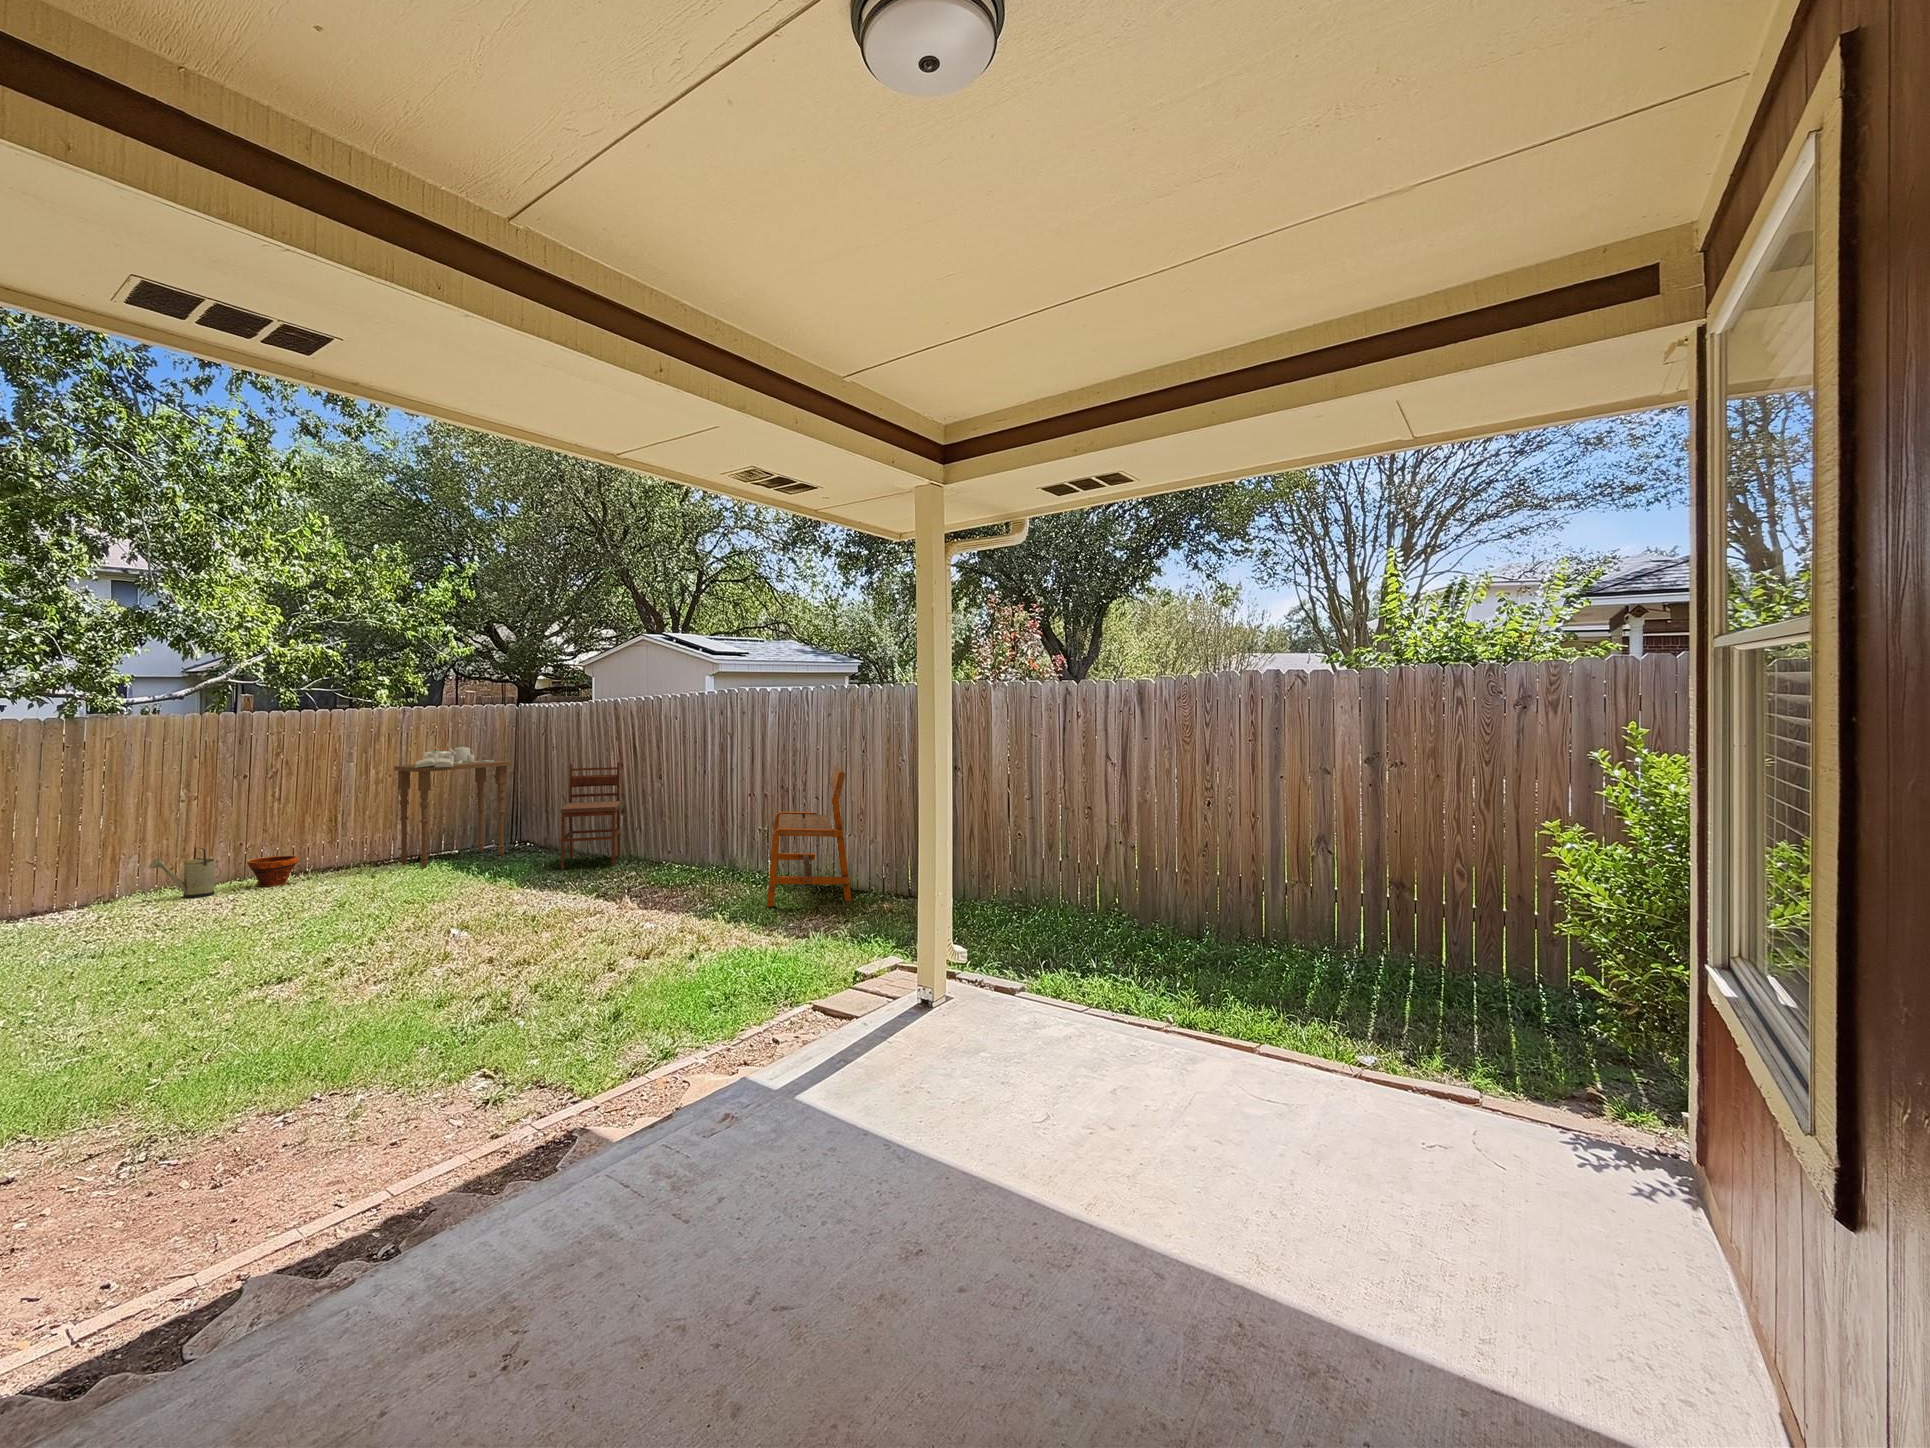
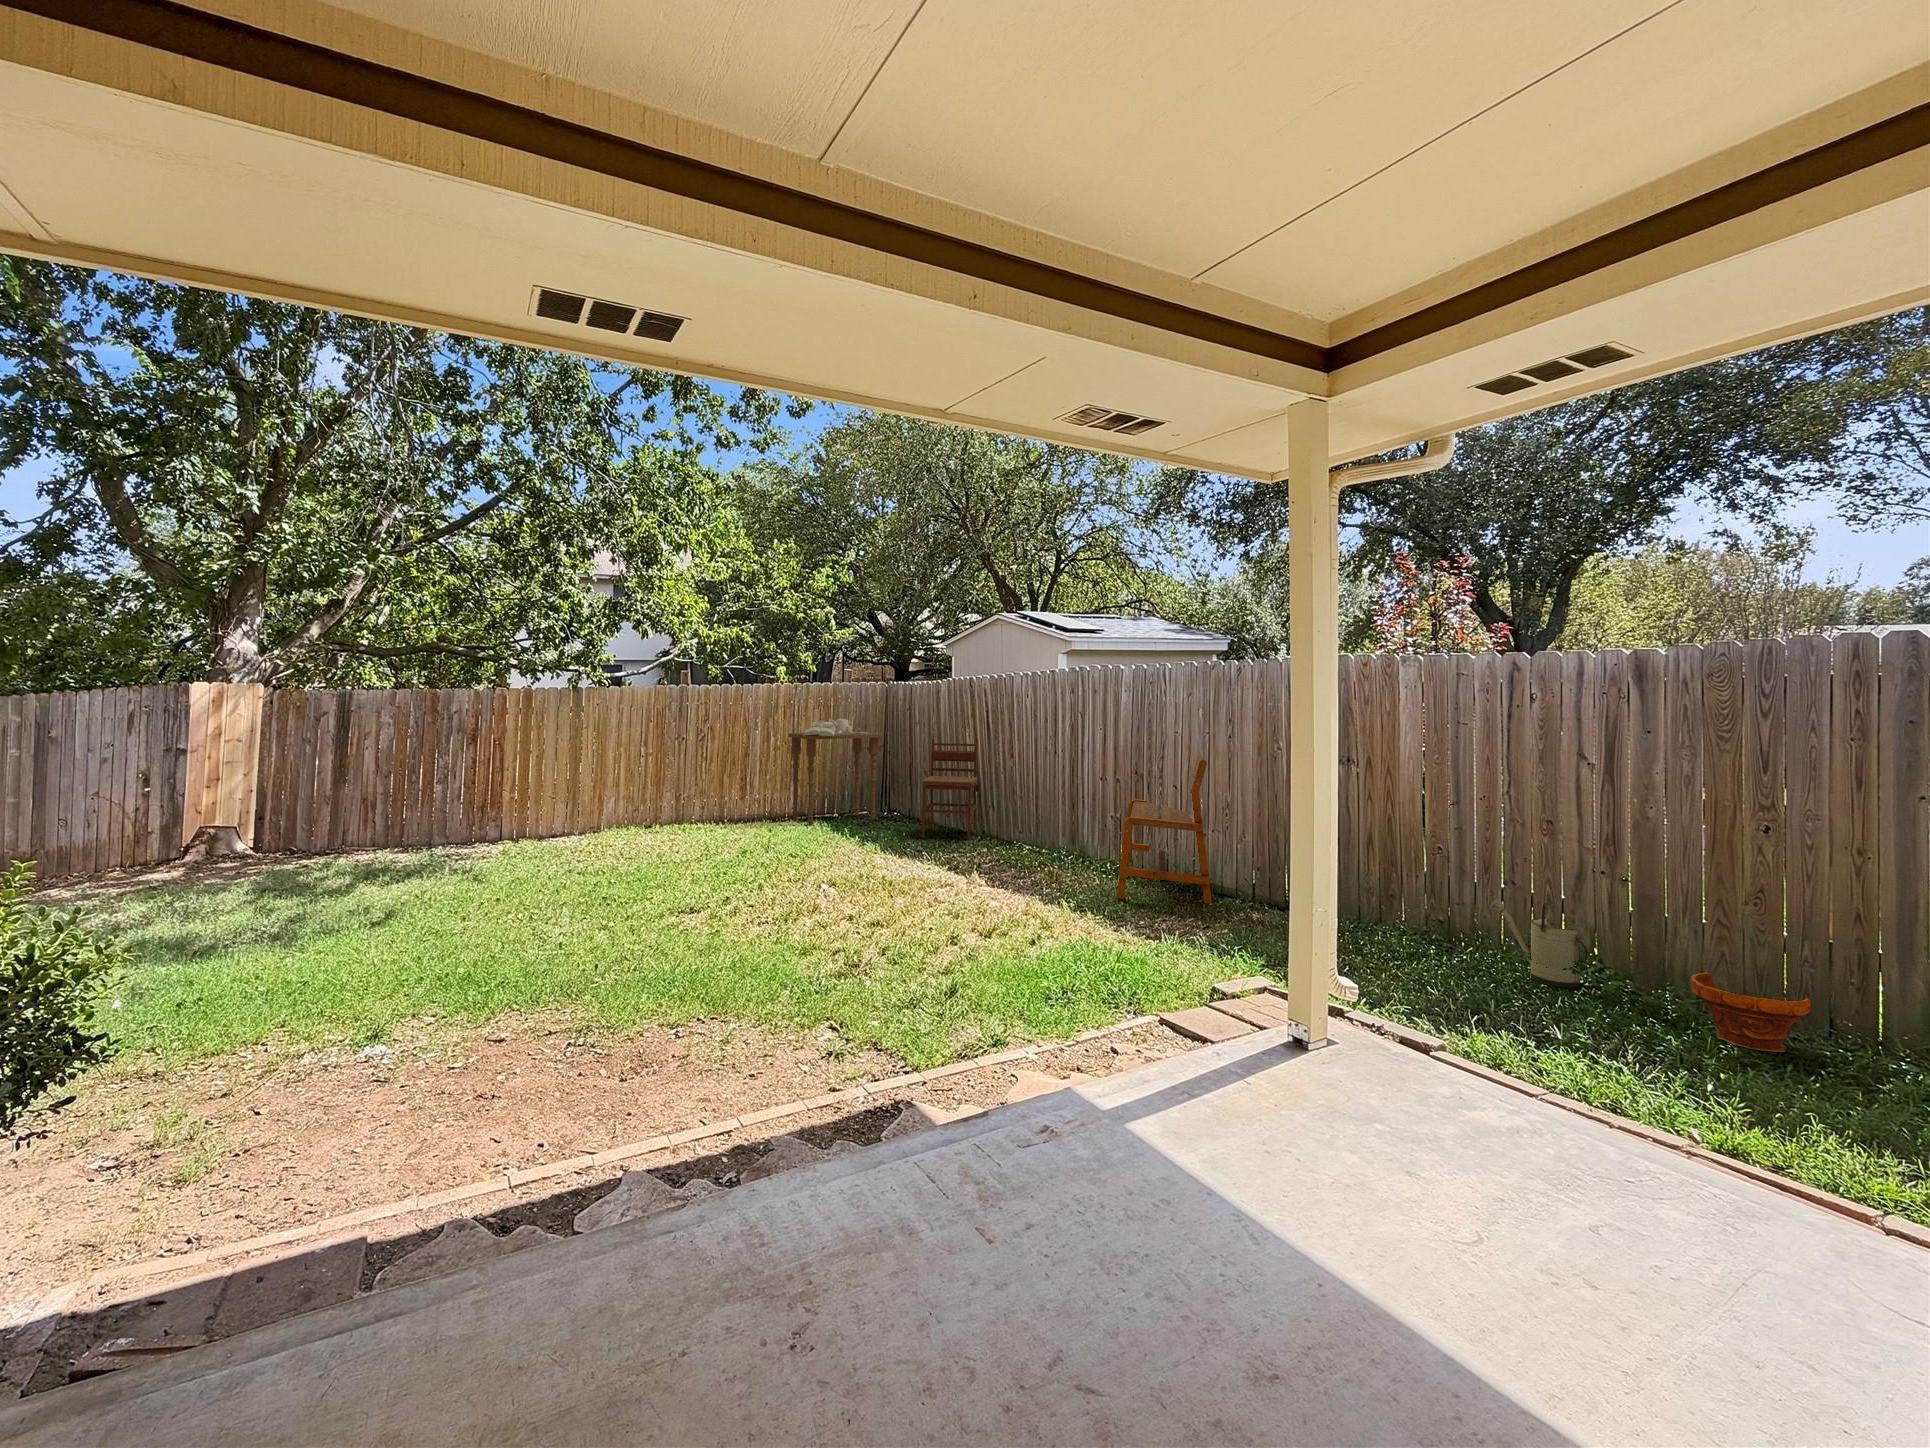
watering can: present [149,848,221,898] -> present [1487,896,1588,988]
planter: present [247,856,299,886] -> present [1690,972,1811,1052]

